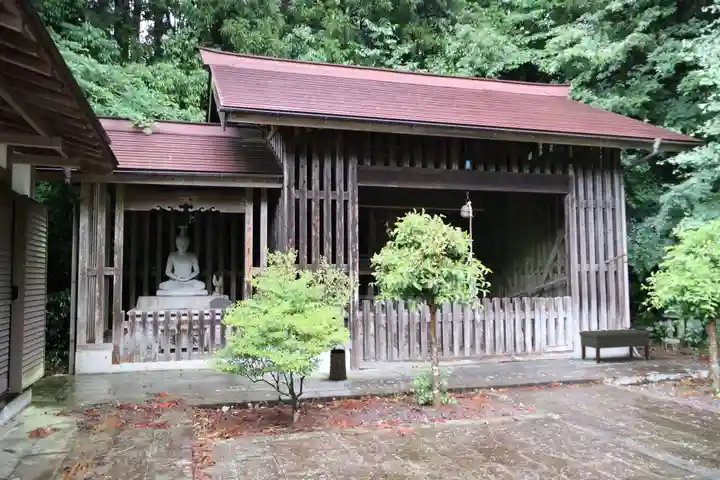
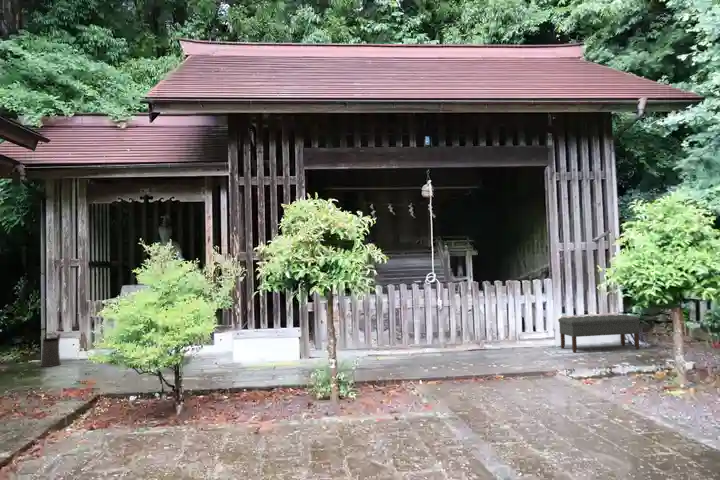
watering can: present [329,347,347,380] -> present [41,333,61,367]

